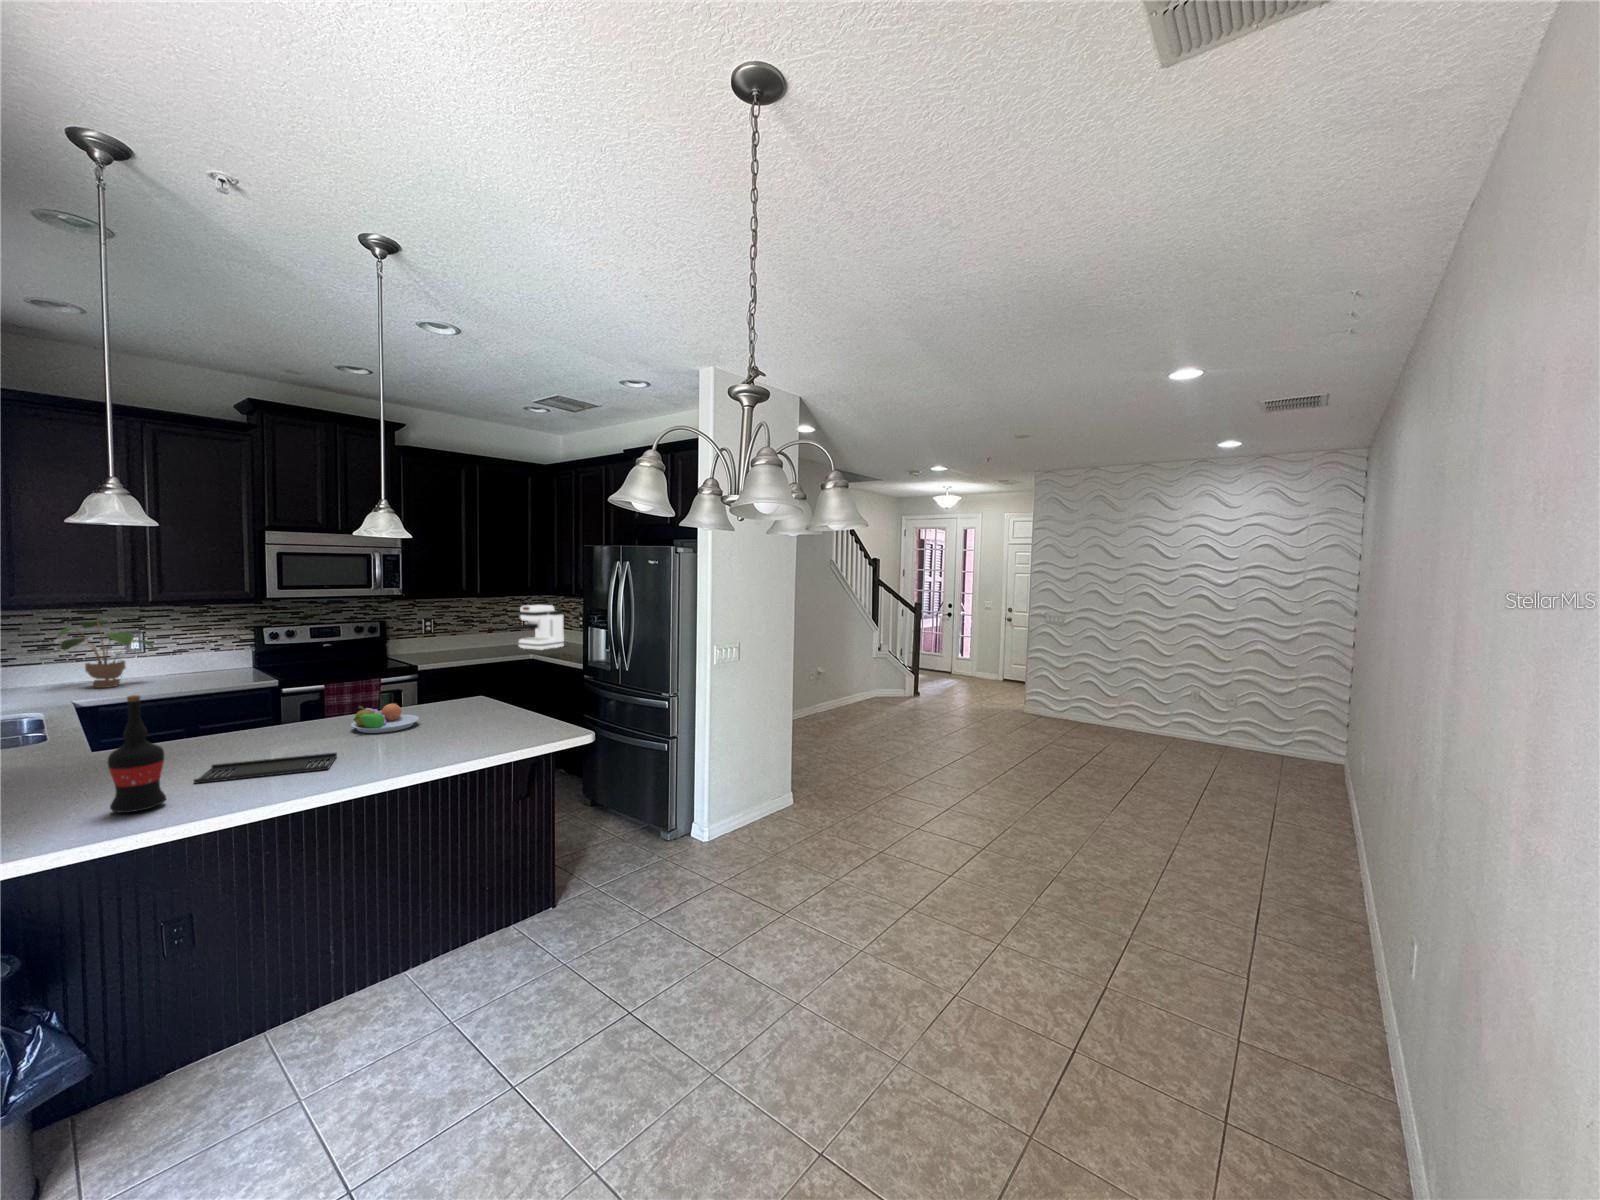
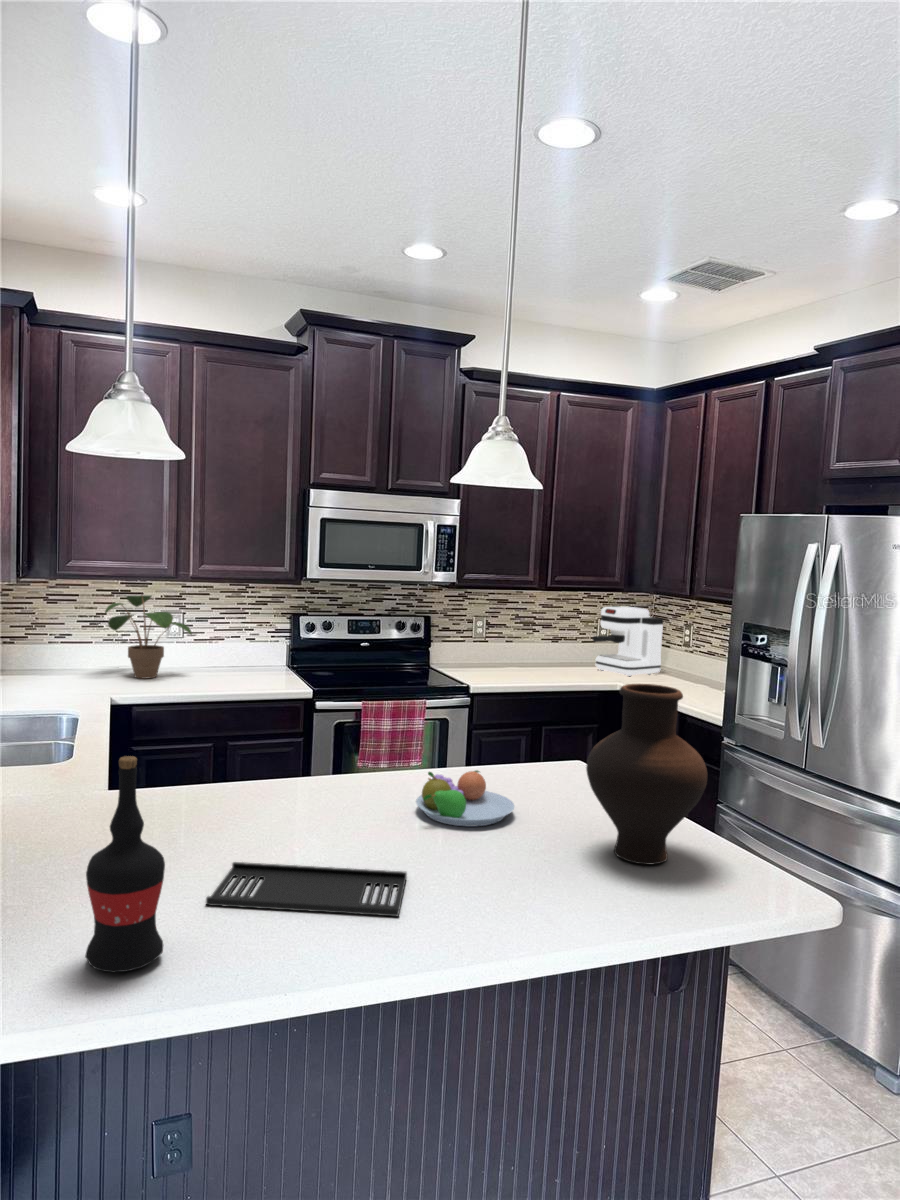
vase: none [454,640,522,732] -> present [586,684,707,864]

